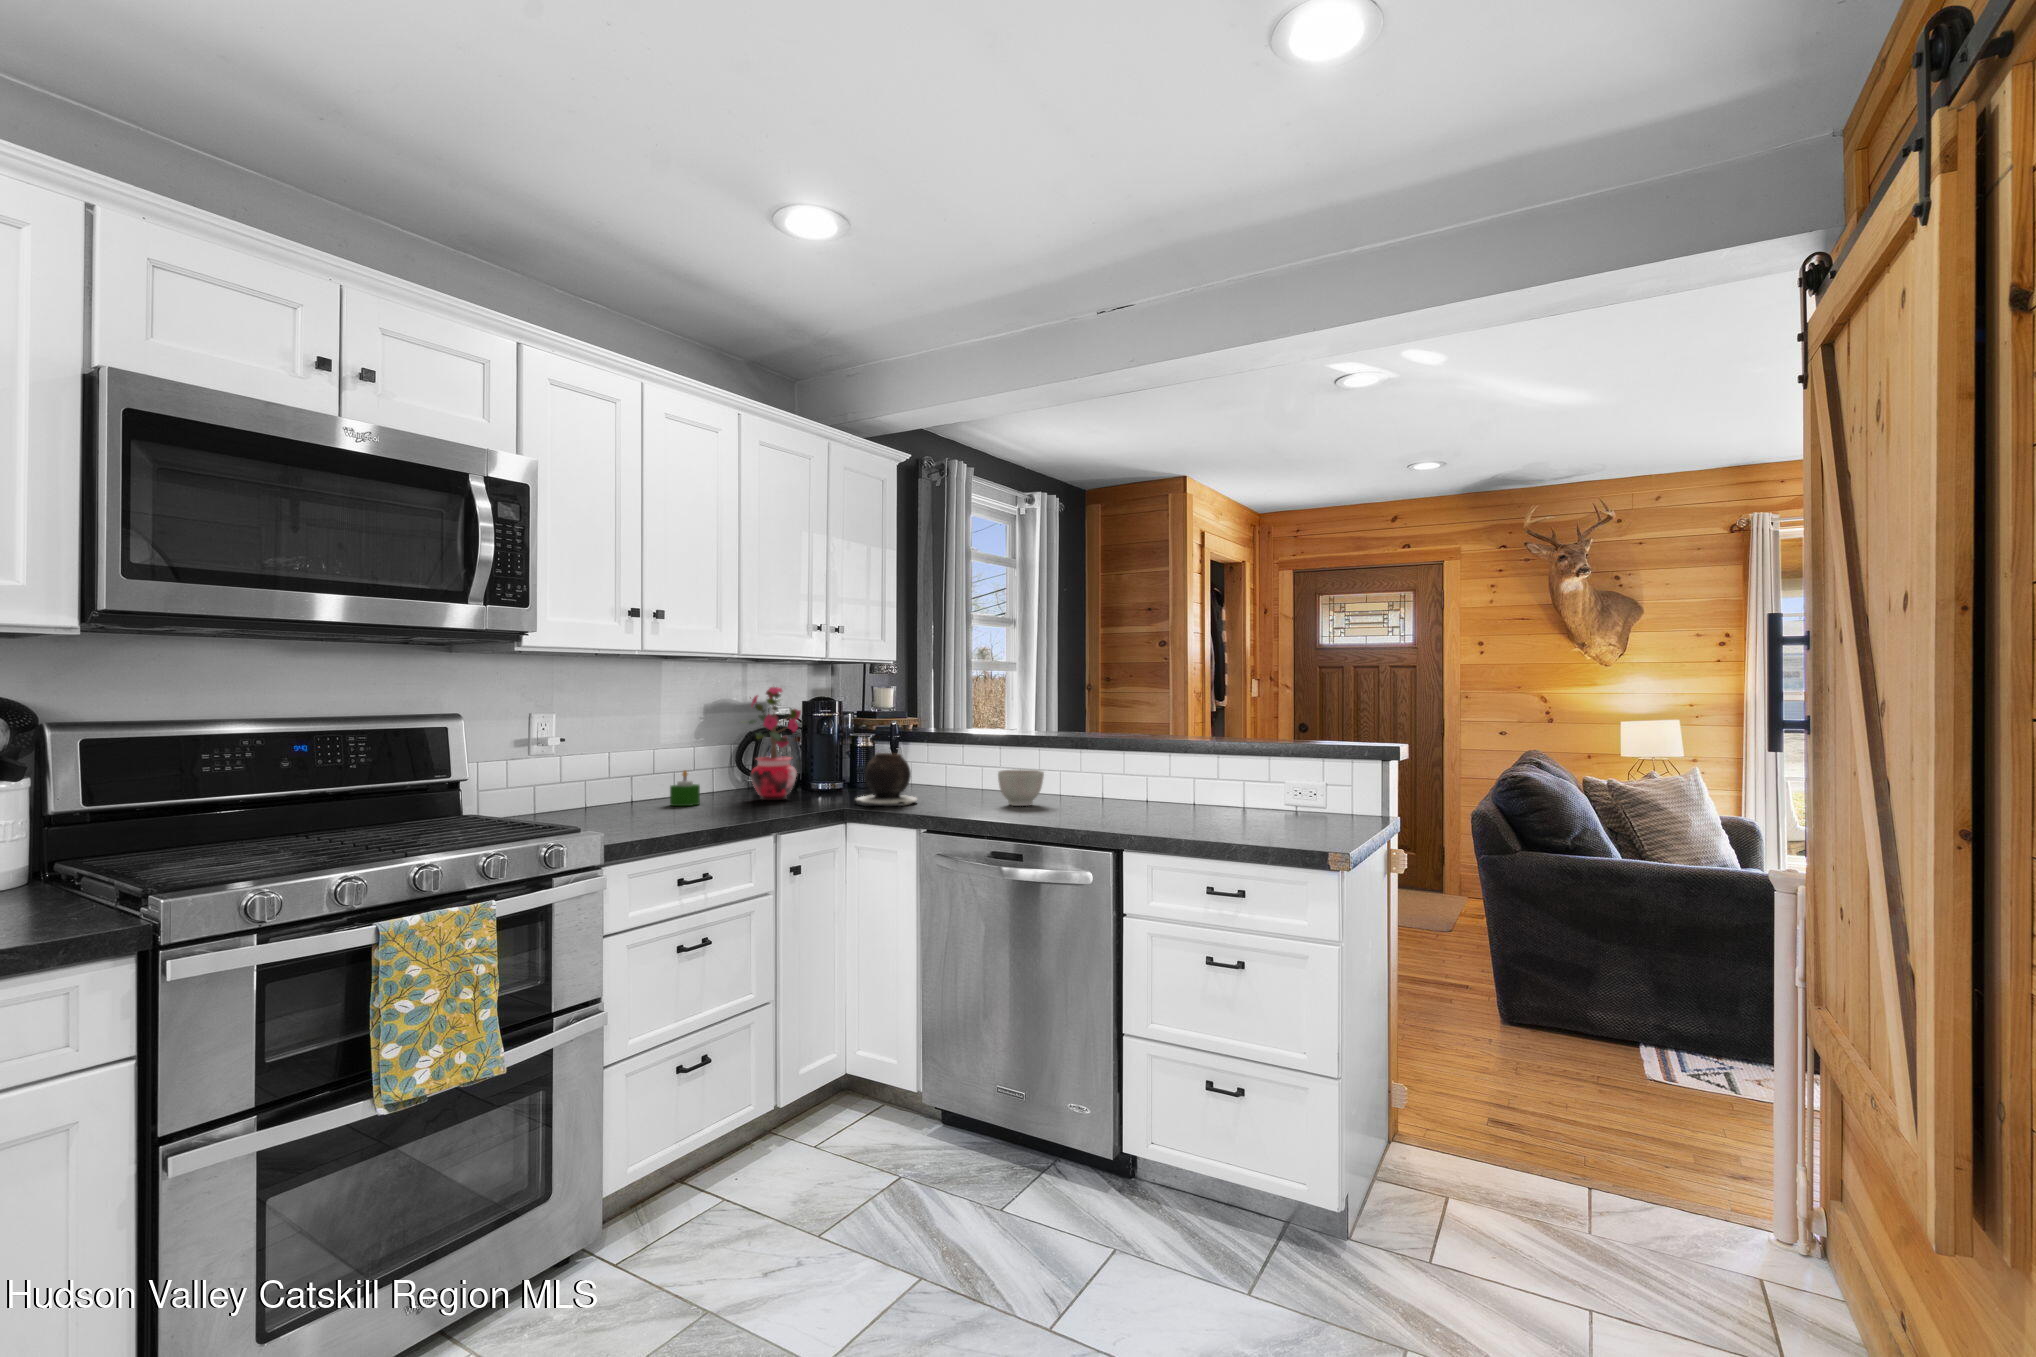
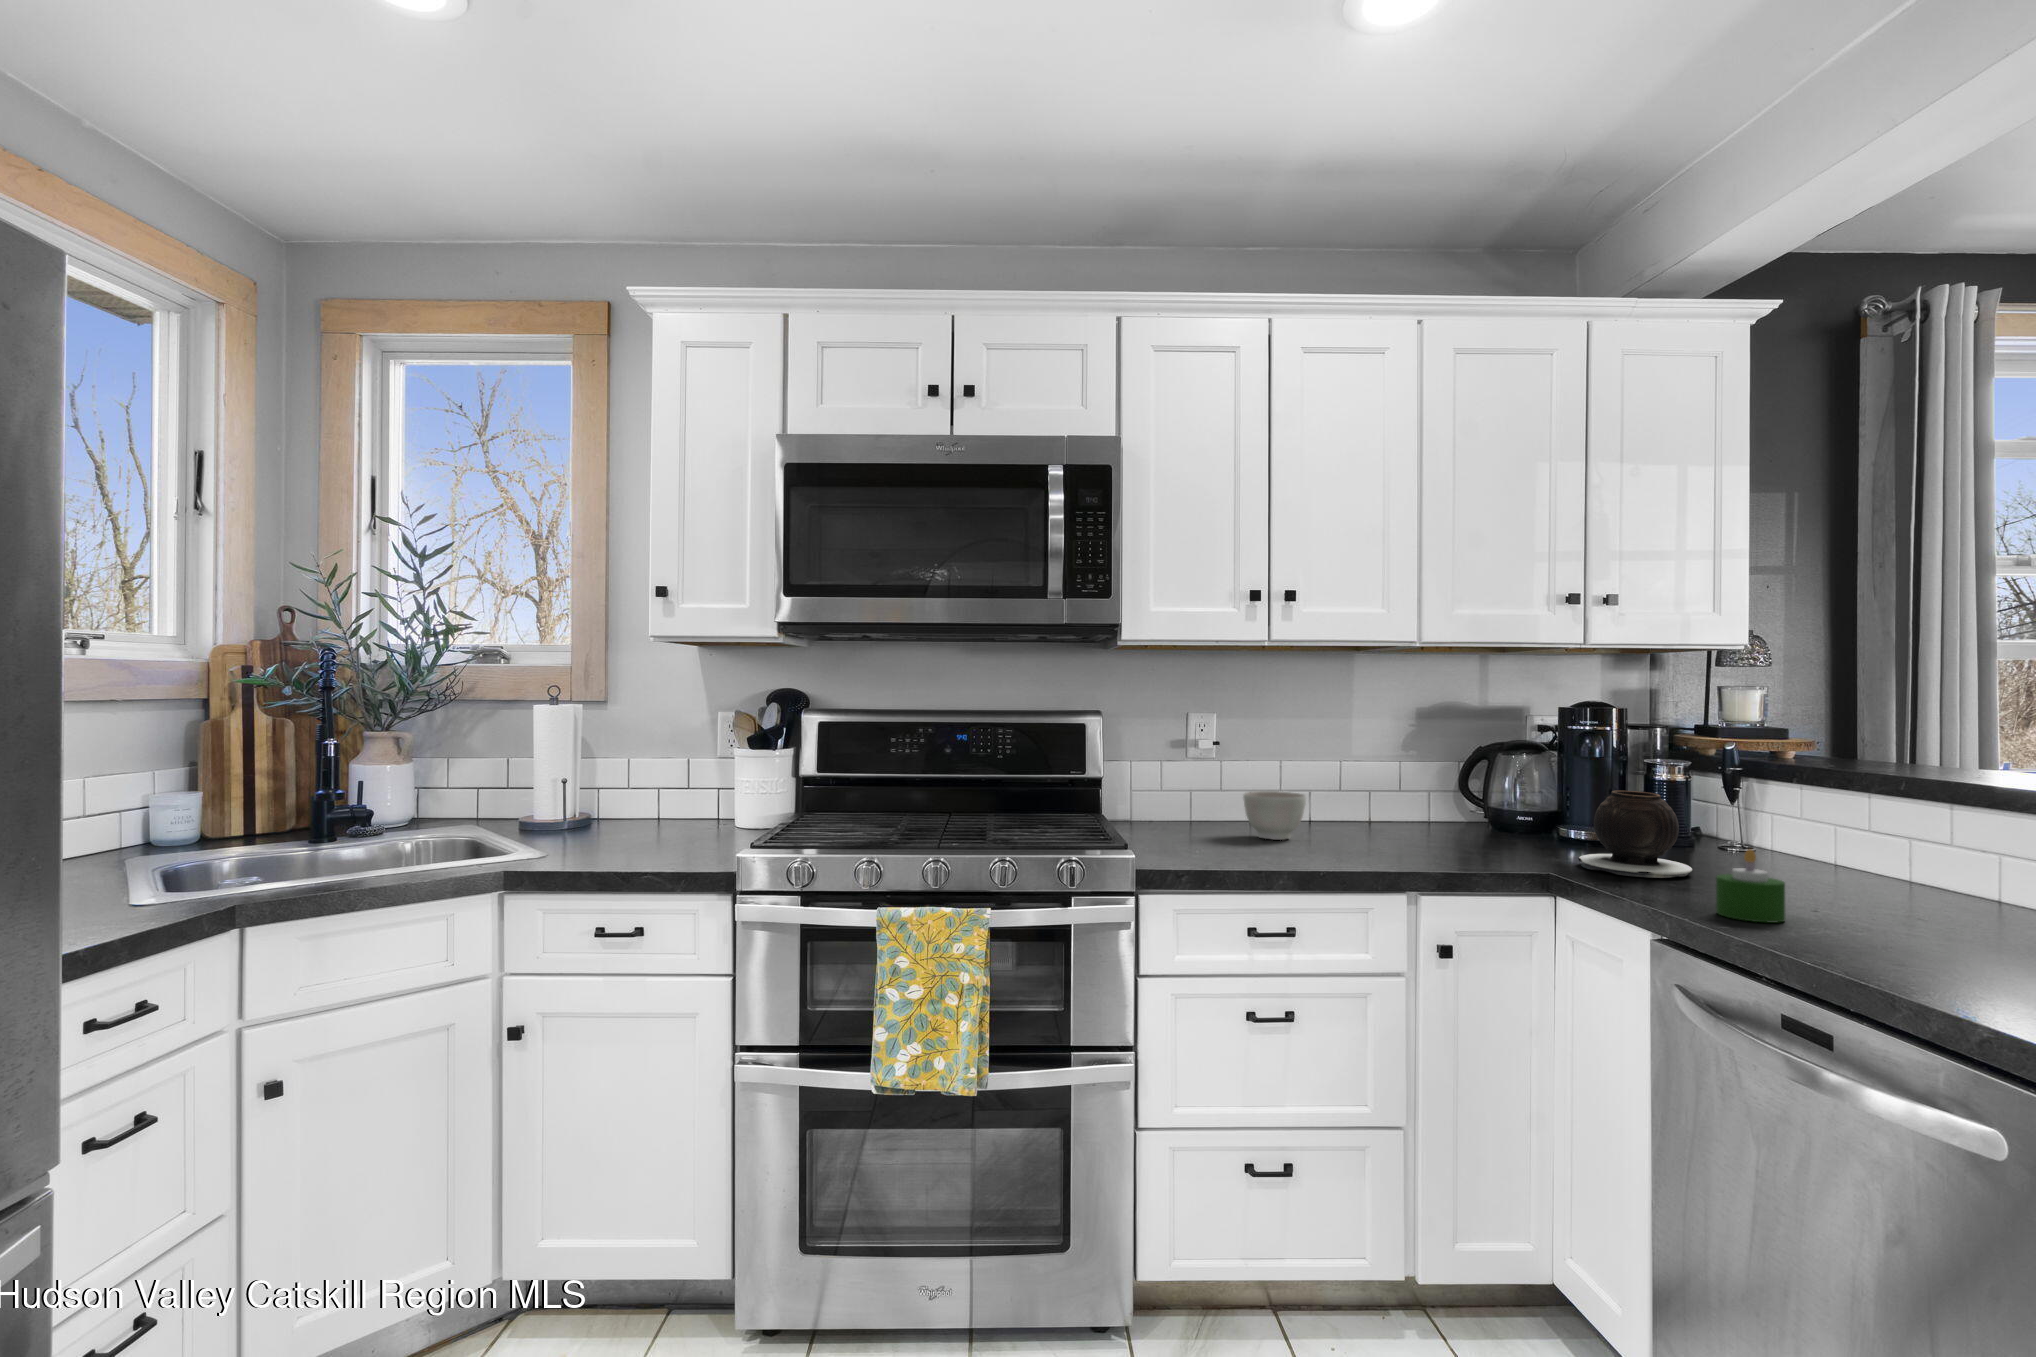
potted plant: present [749,687,801,800] -> none [1432,683,1531,842]
bowl: present [998,769,1044,806] -> present [1243,791,1306,840]
candle: present [670,771,700,806] -> present [1716,849,1785,923]

